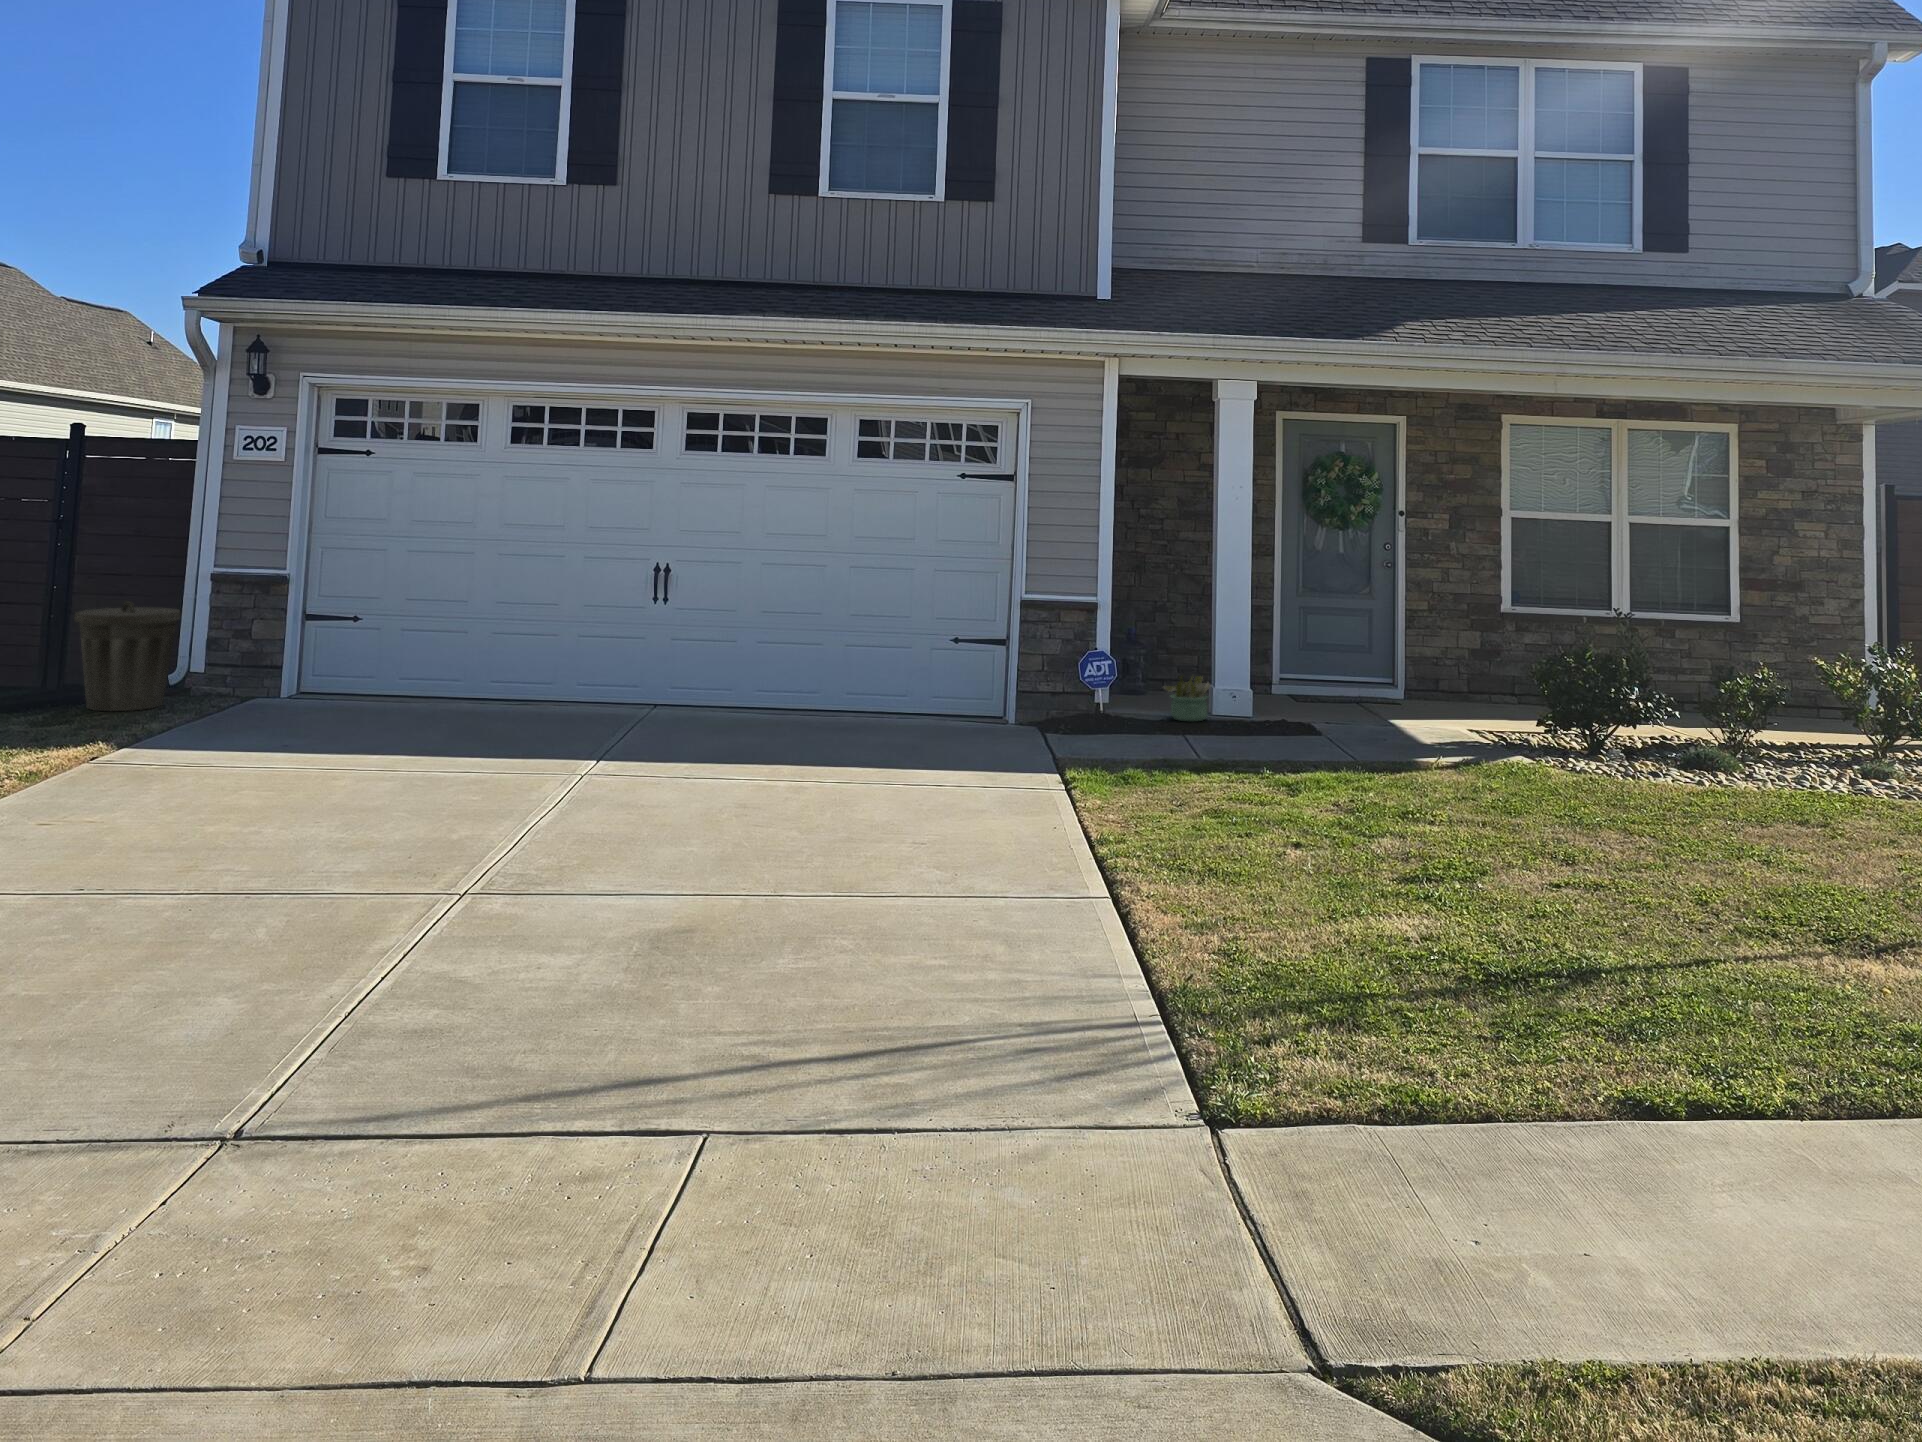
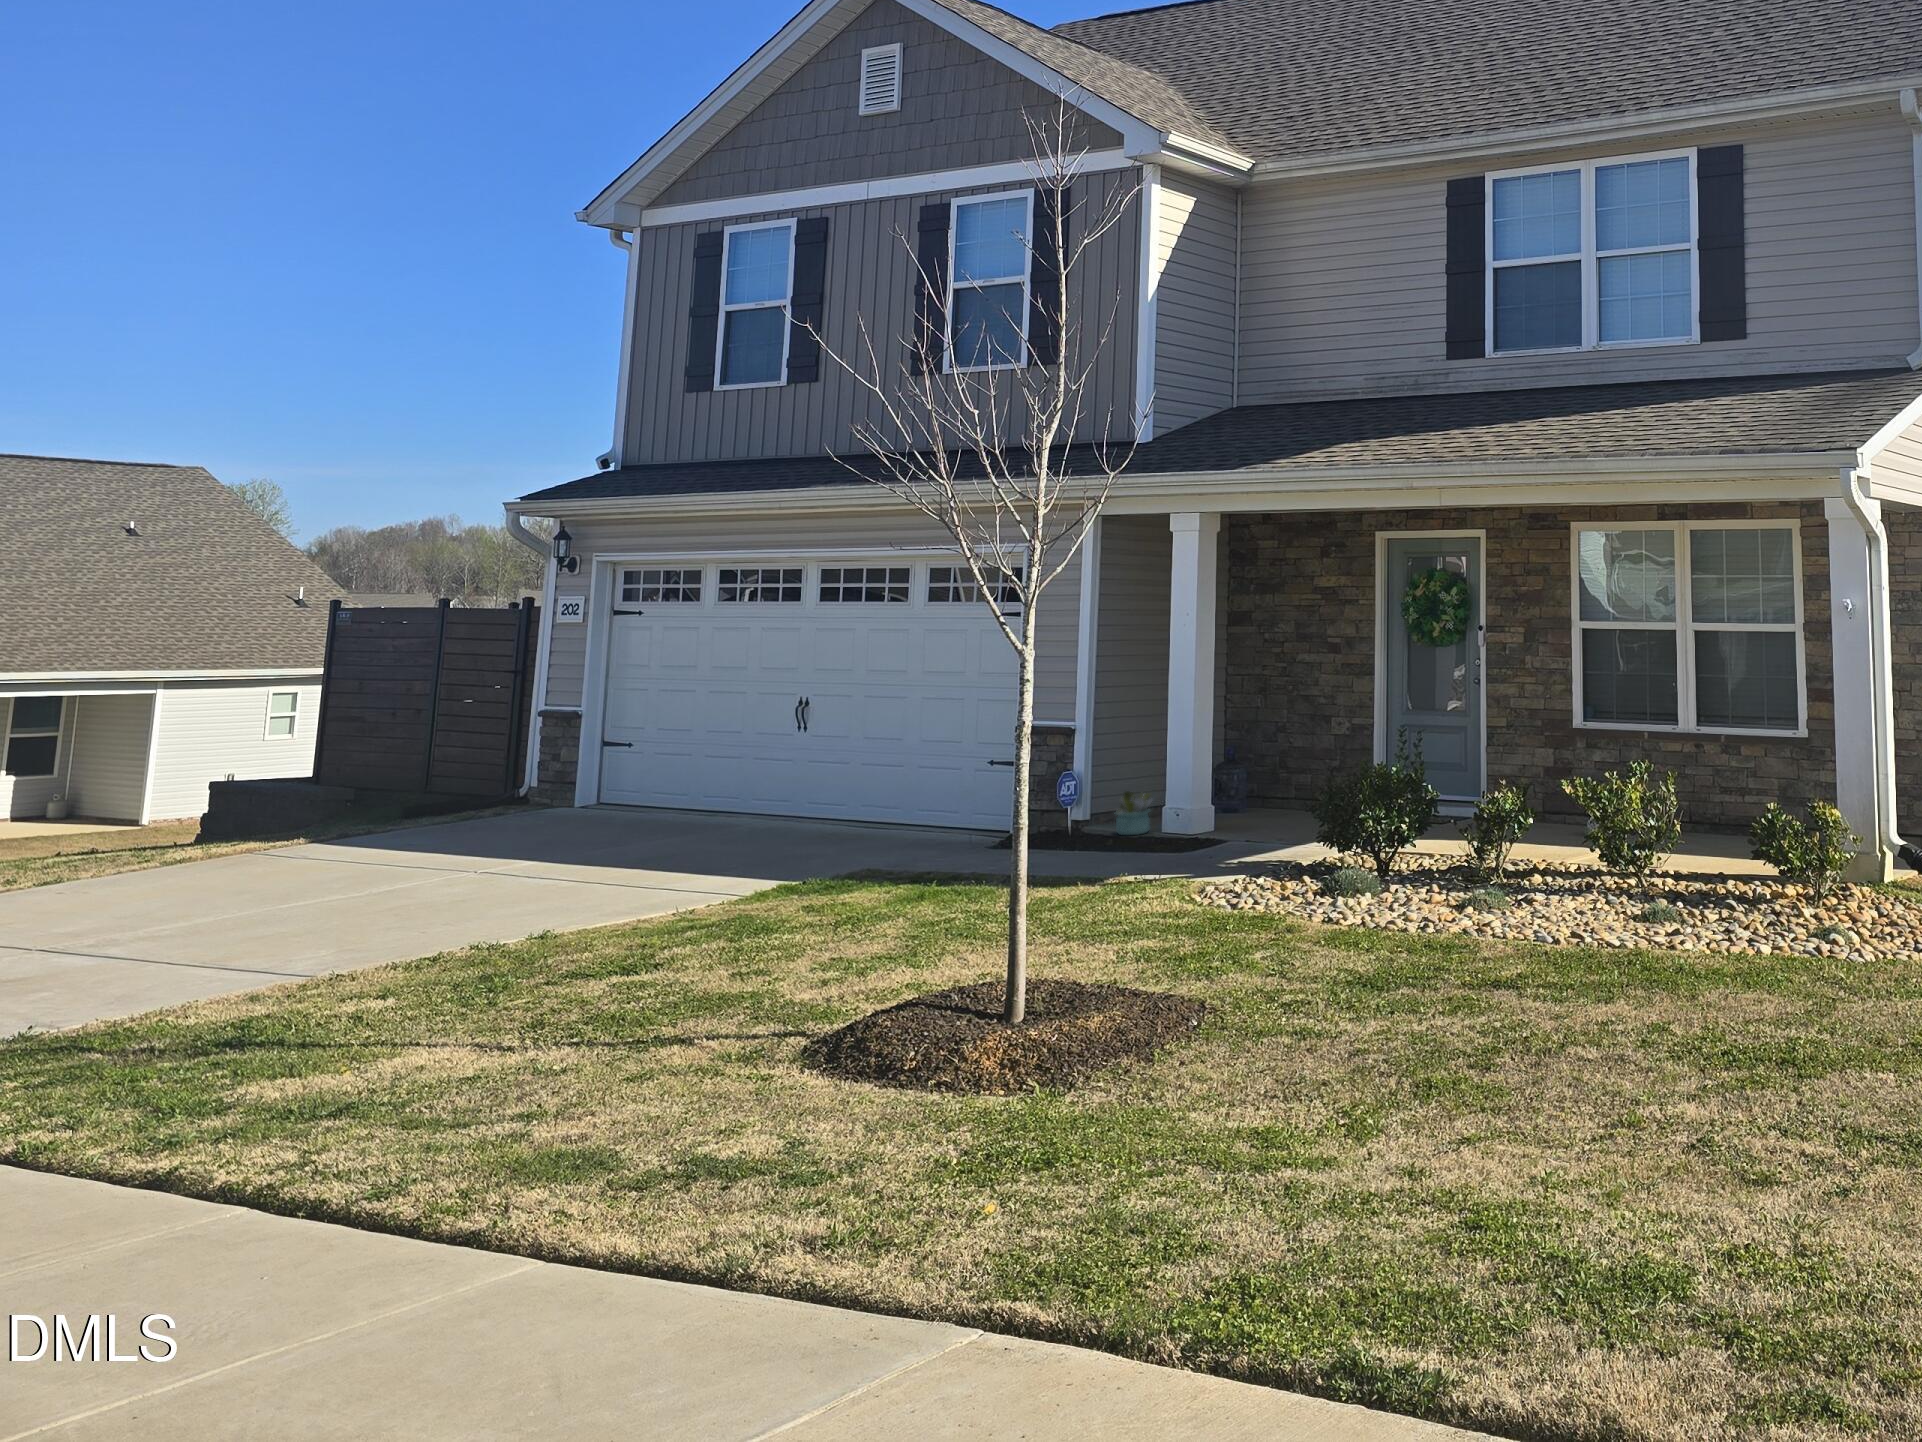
trash can: present [74,601,180,711] -> none [456,730,538,813]

